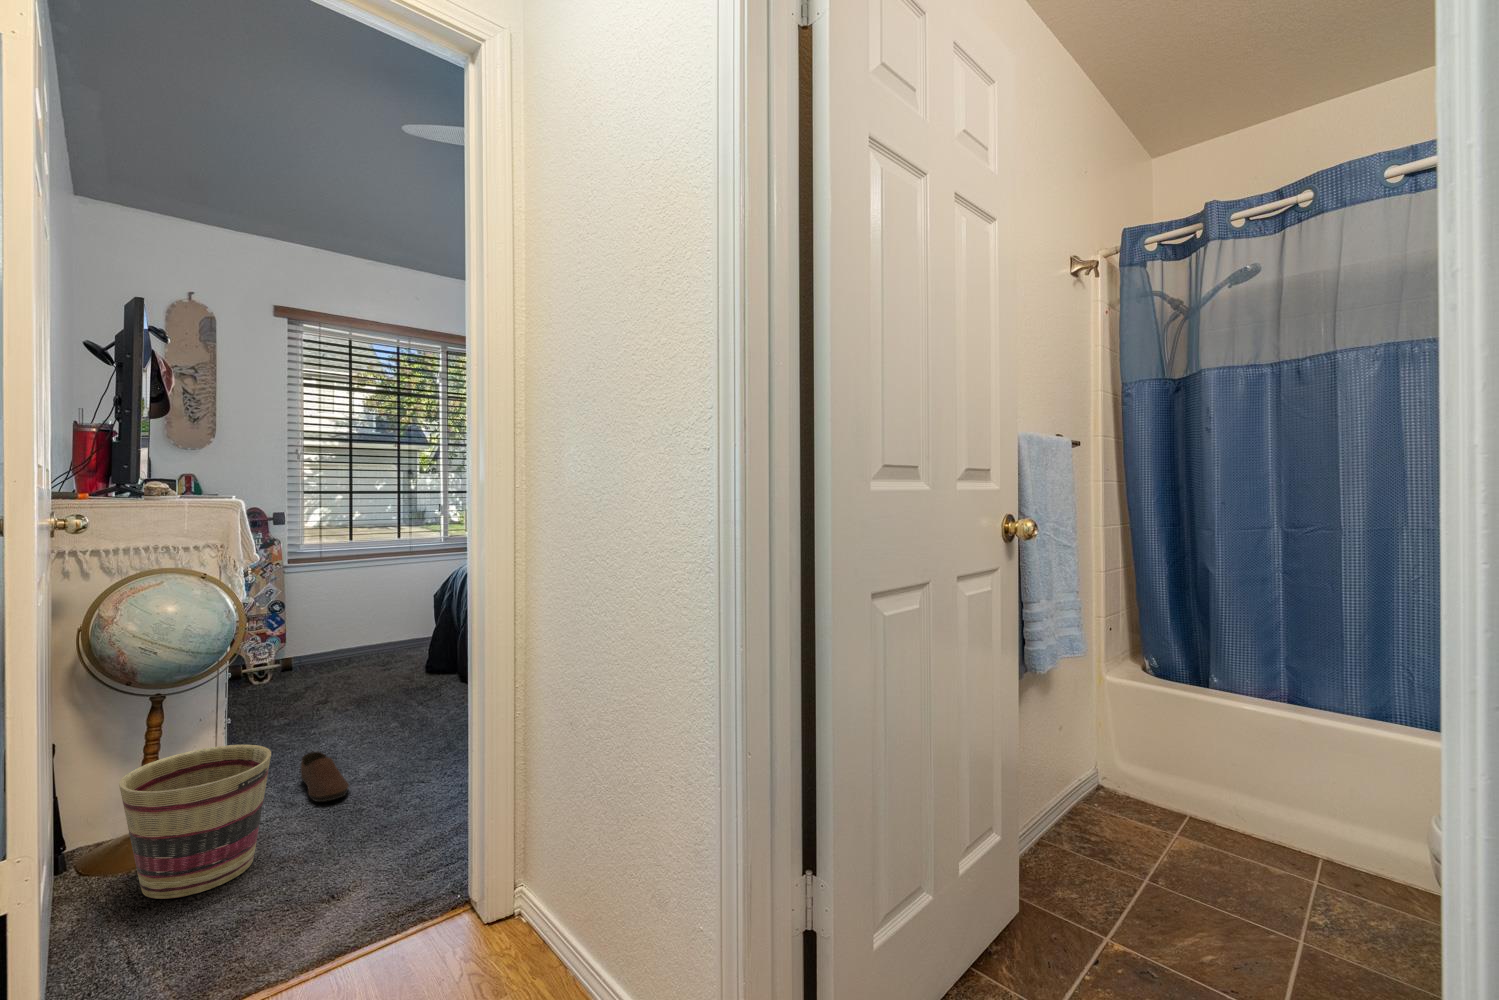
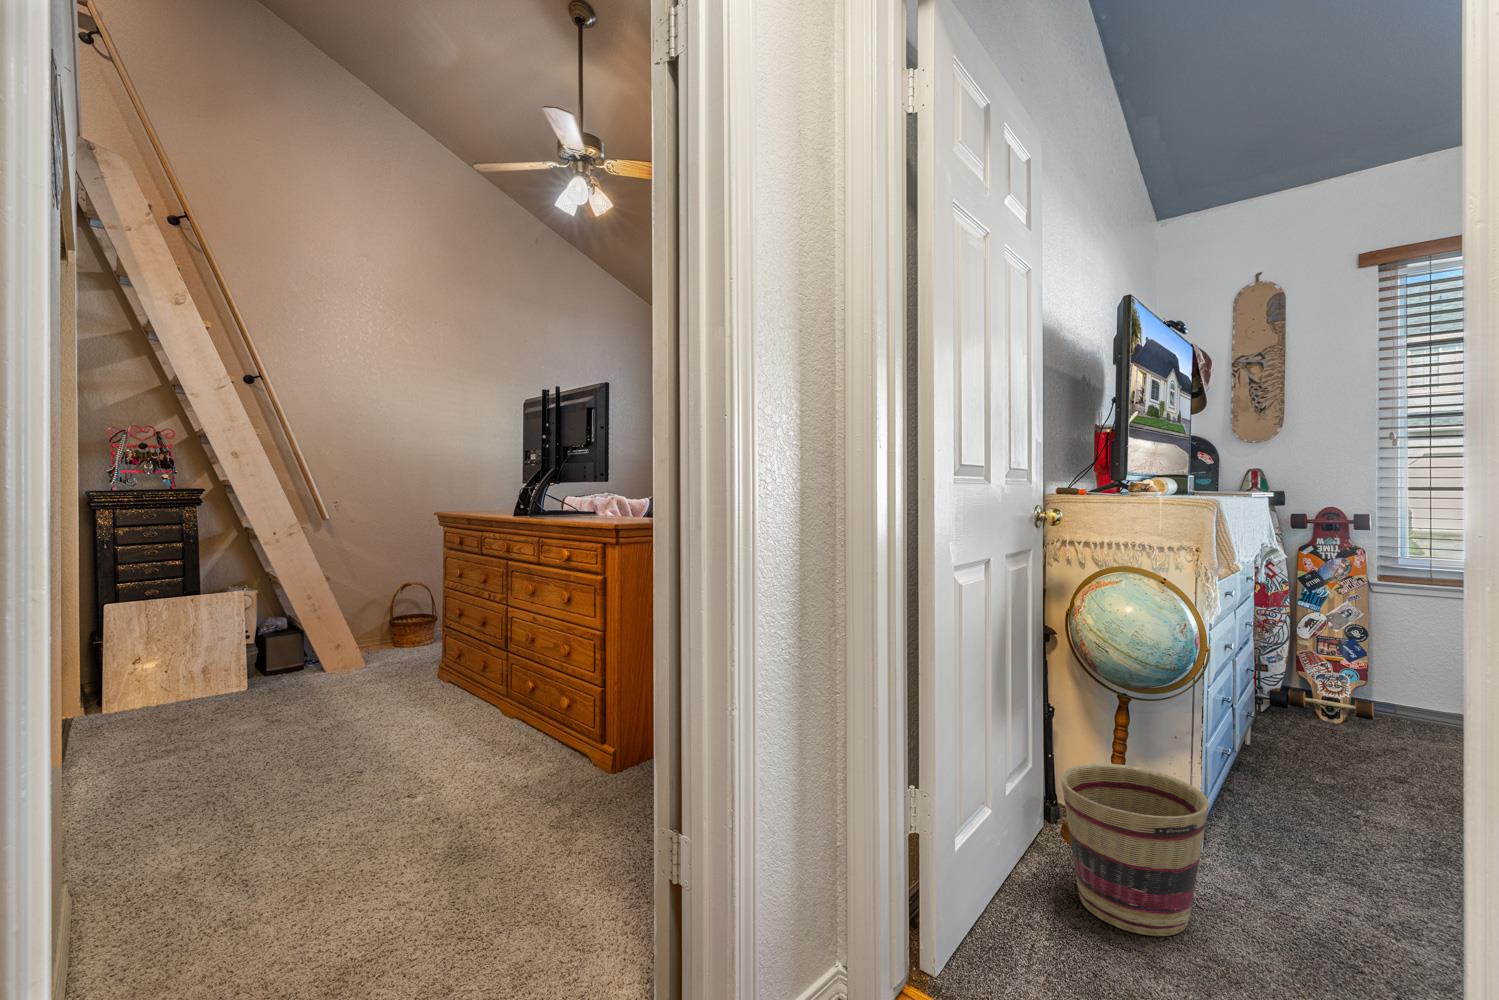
shoe: present [301,752,349,802] -> none [1291,832,1353,918]

